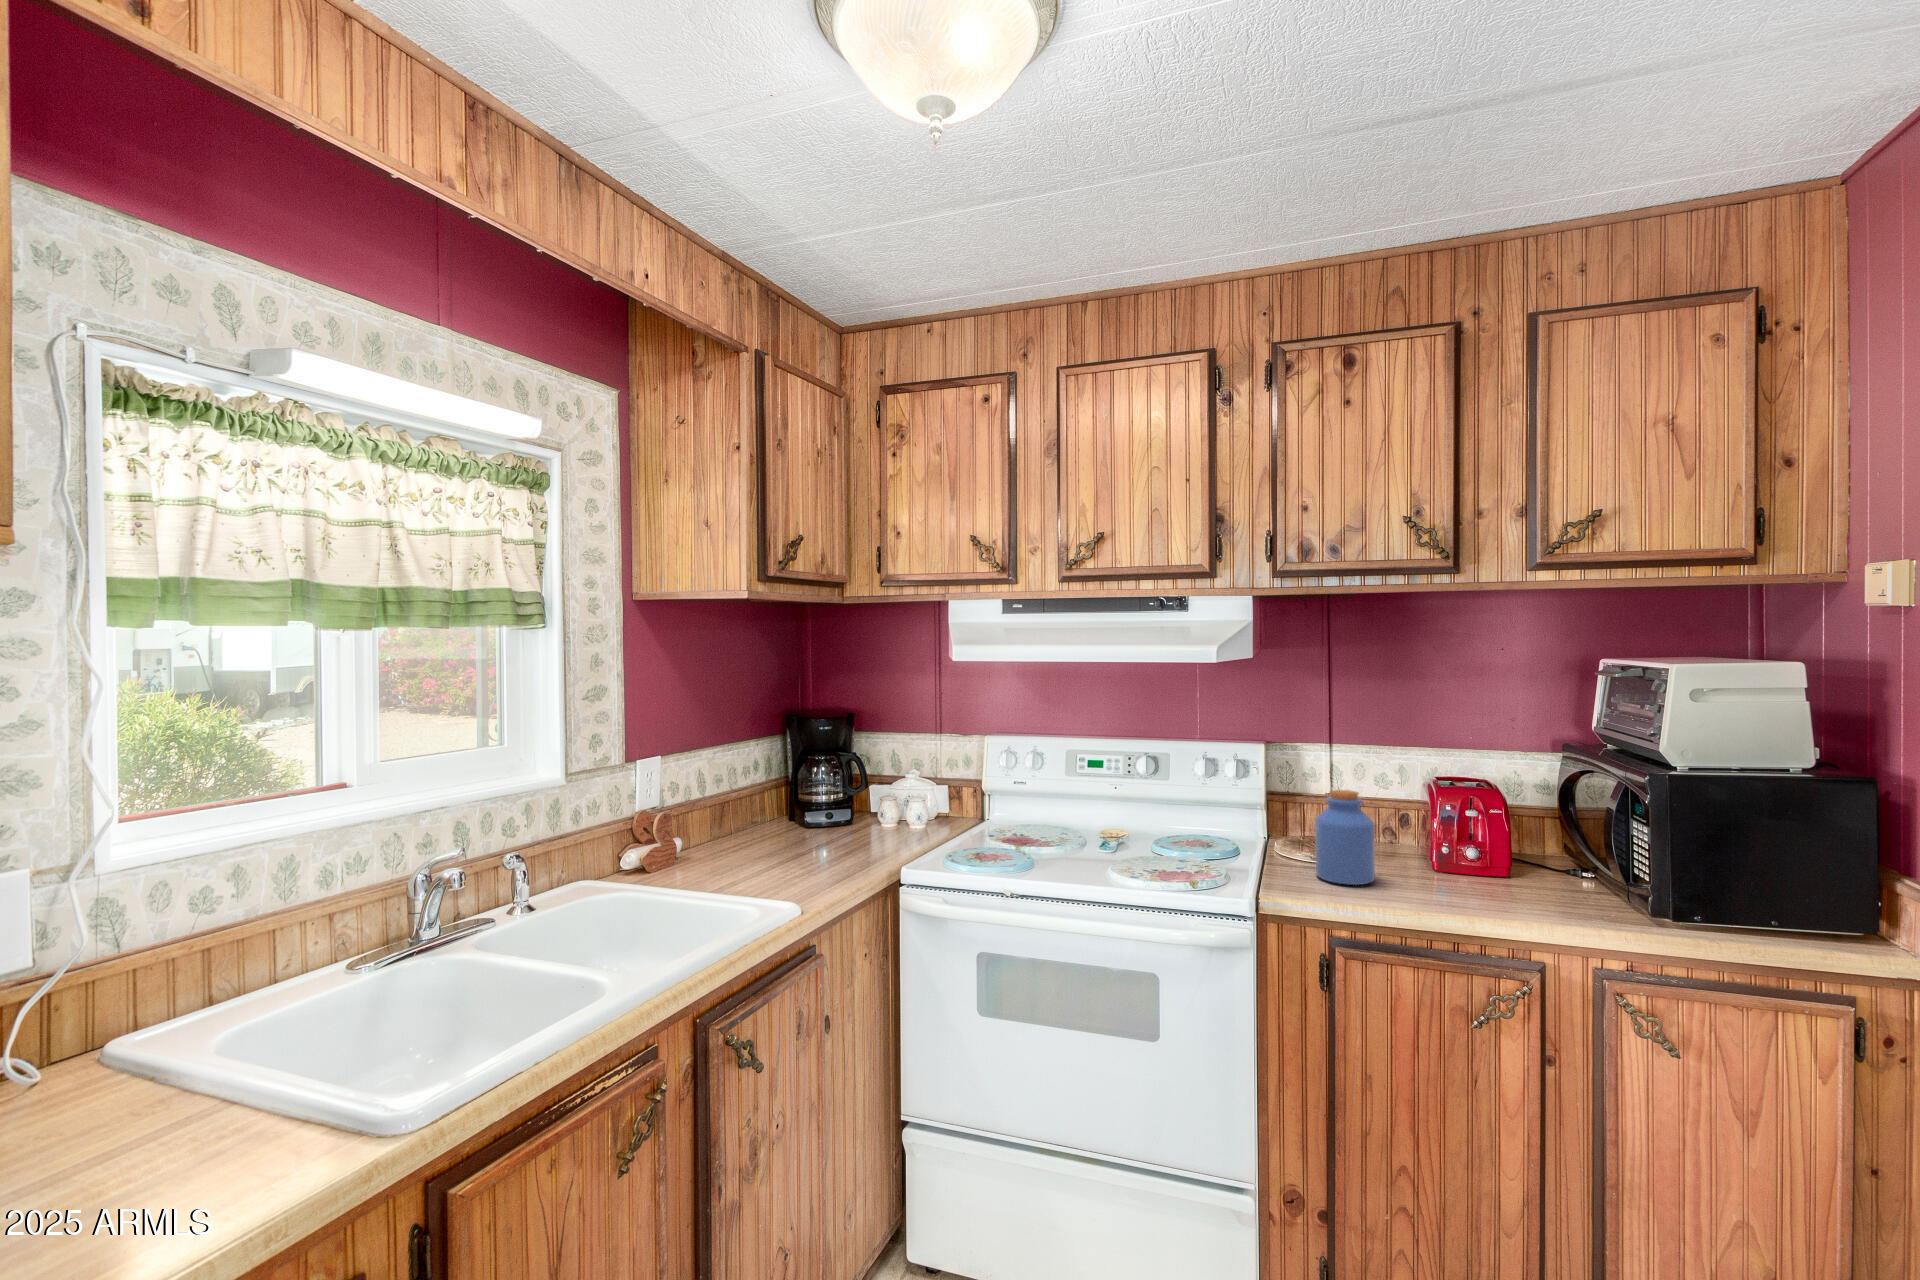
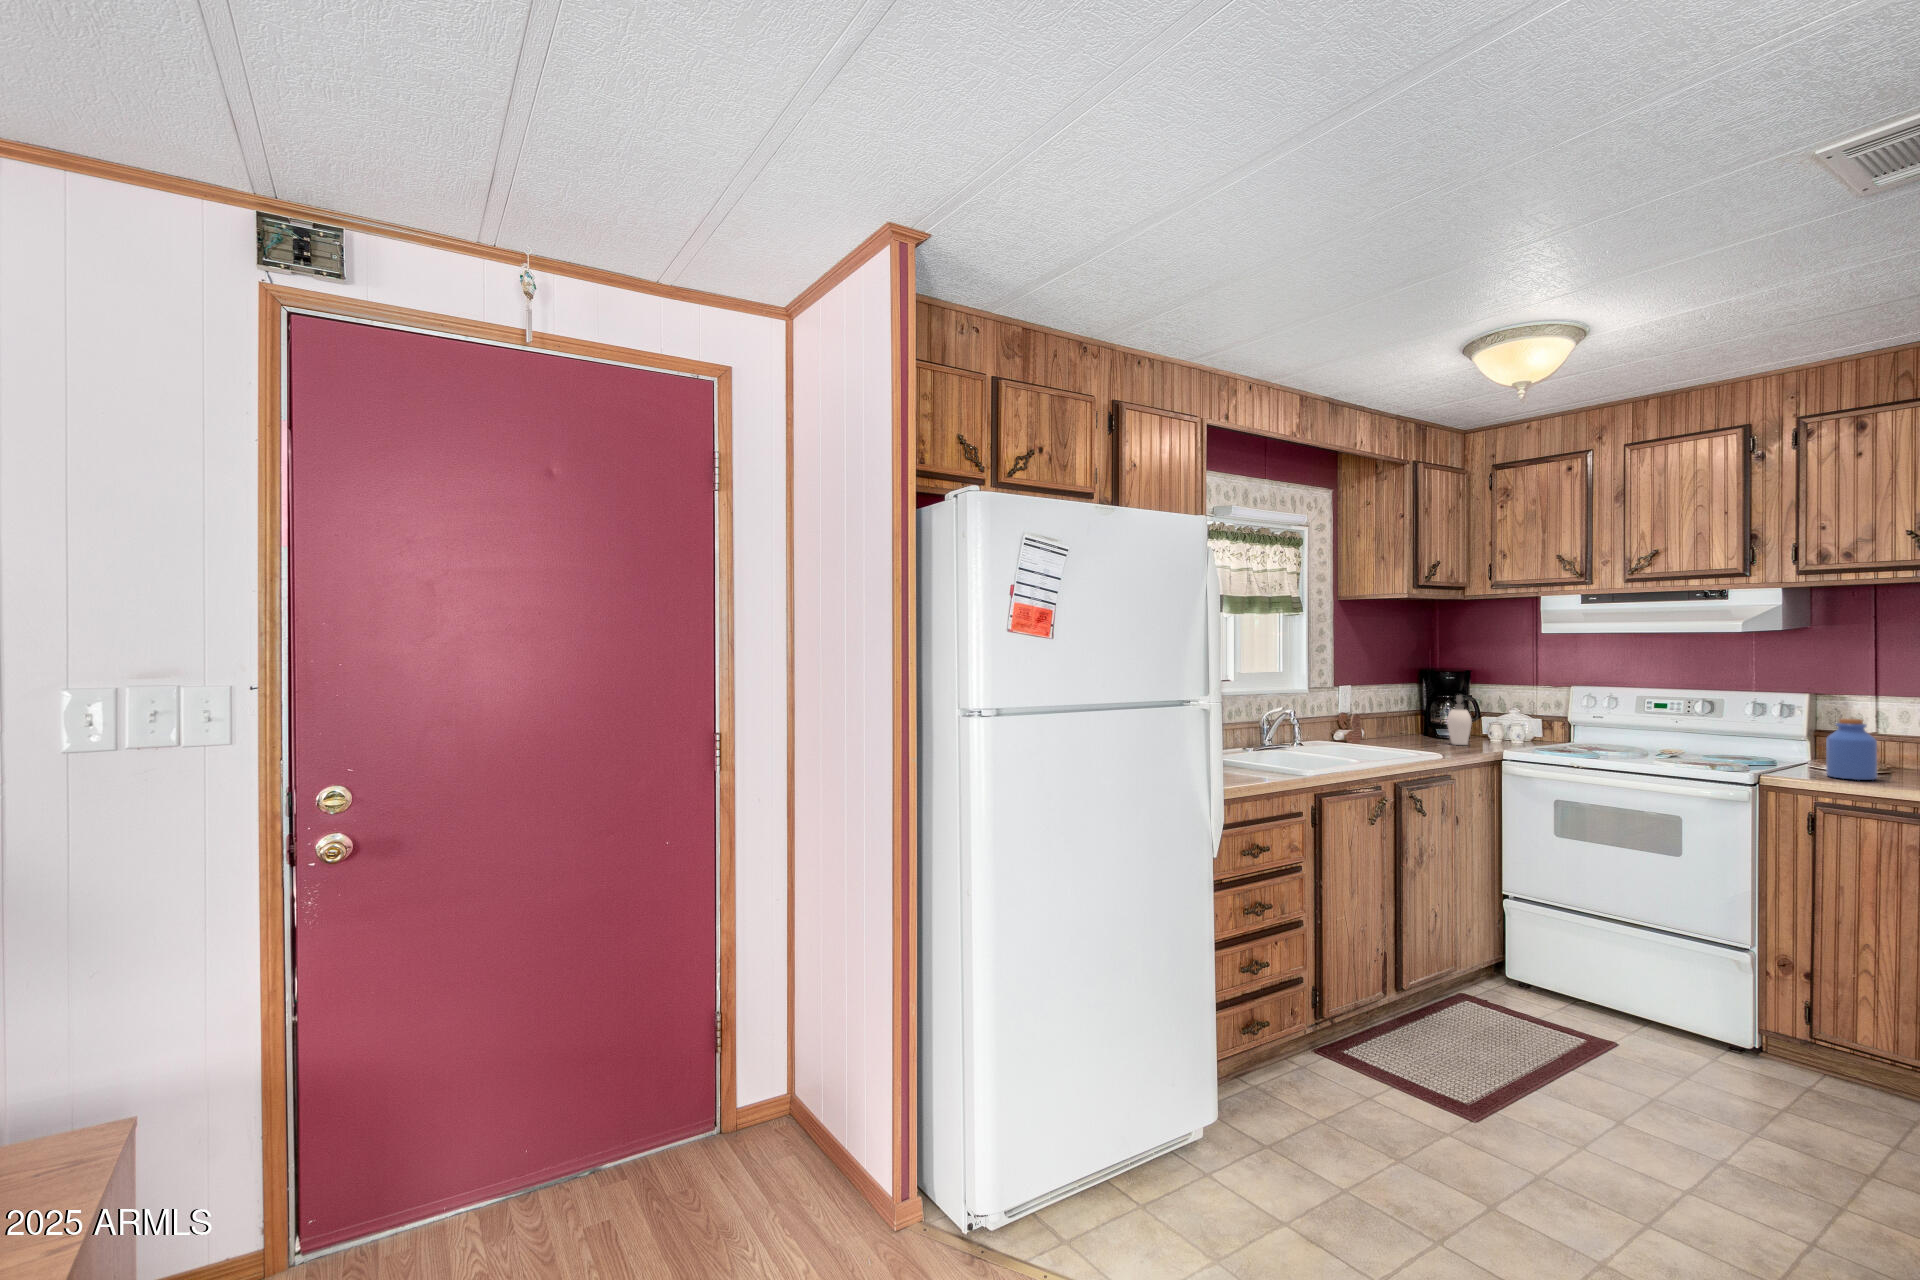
soap dispenser: none [818,762,858,846] -> present [1447,695,1472,745]

